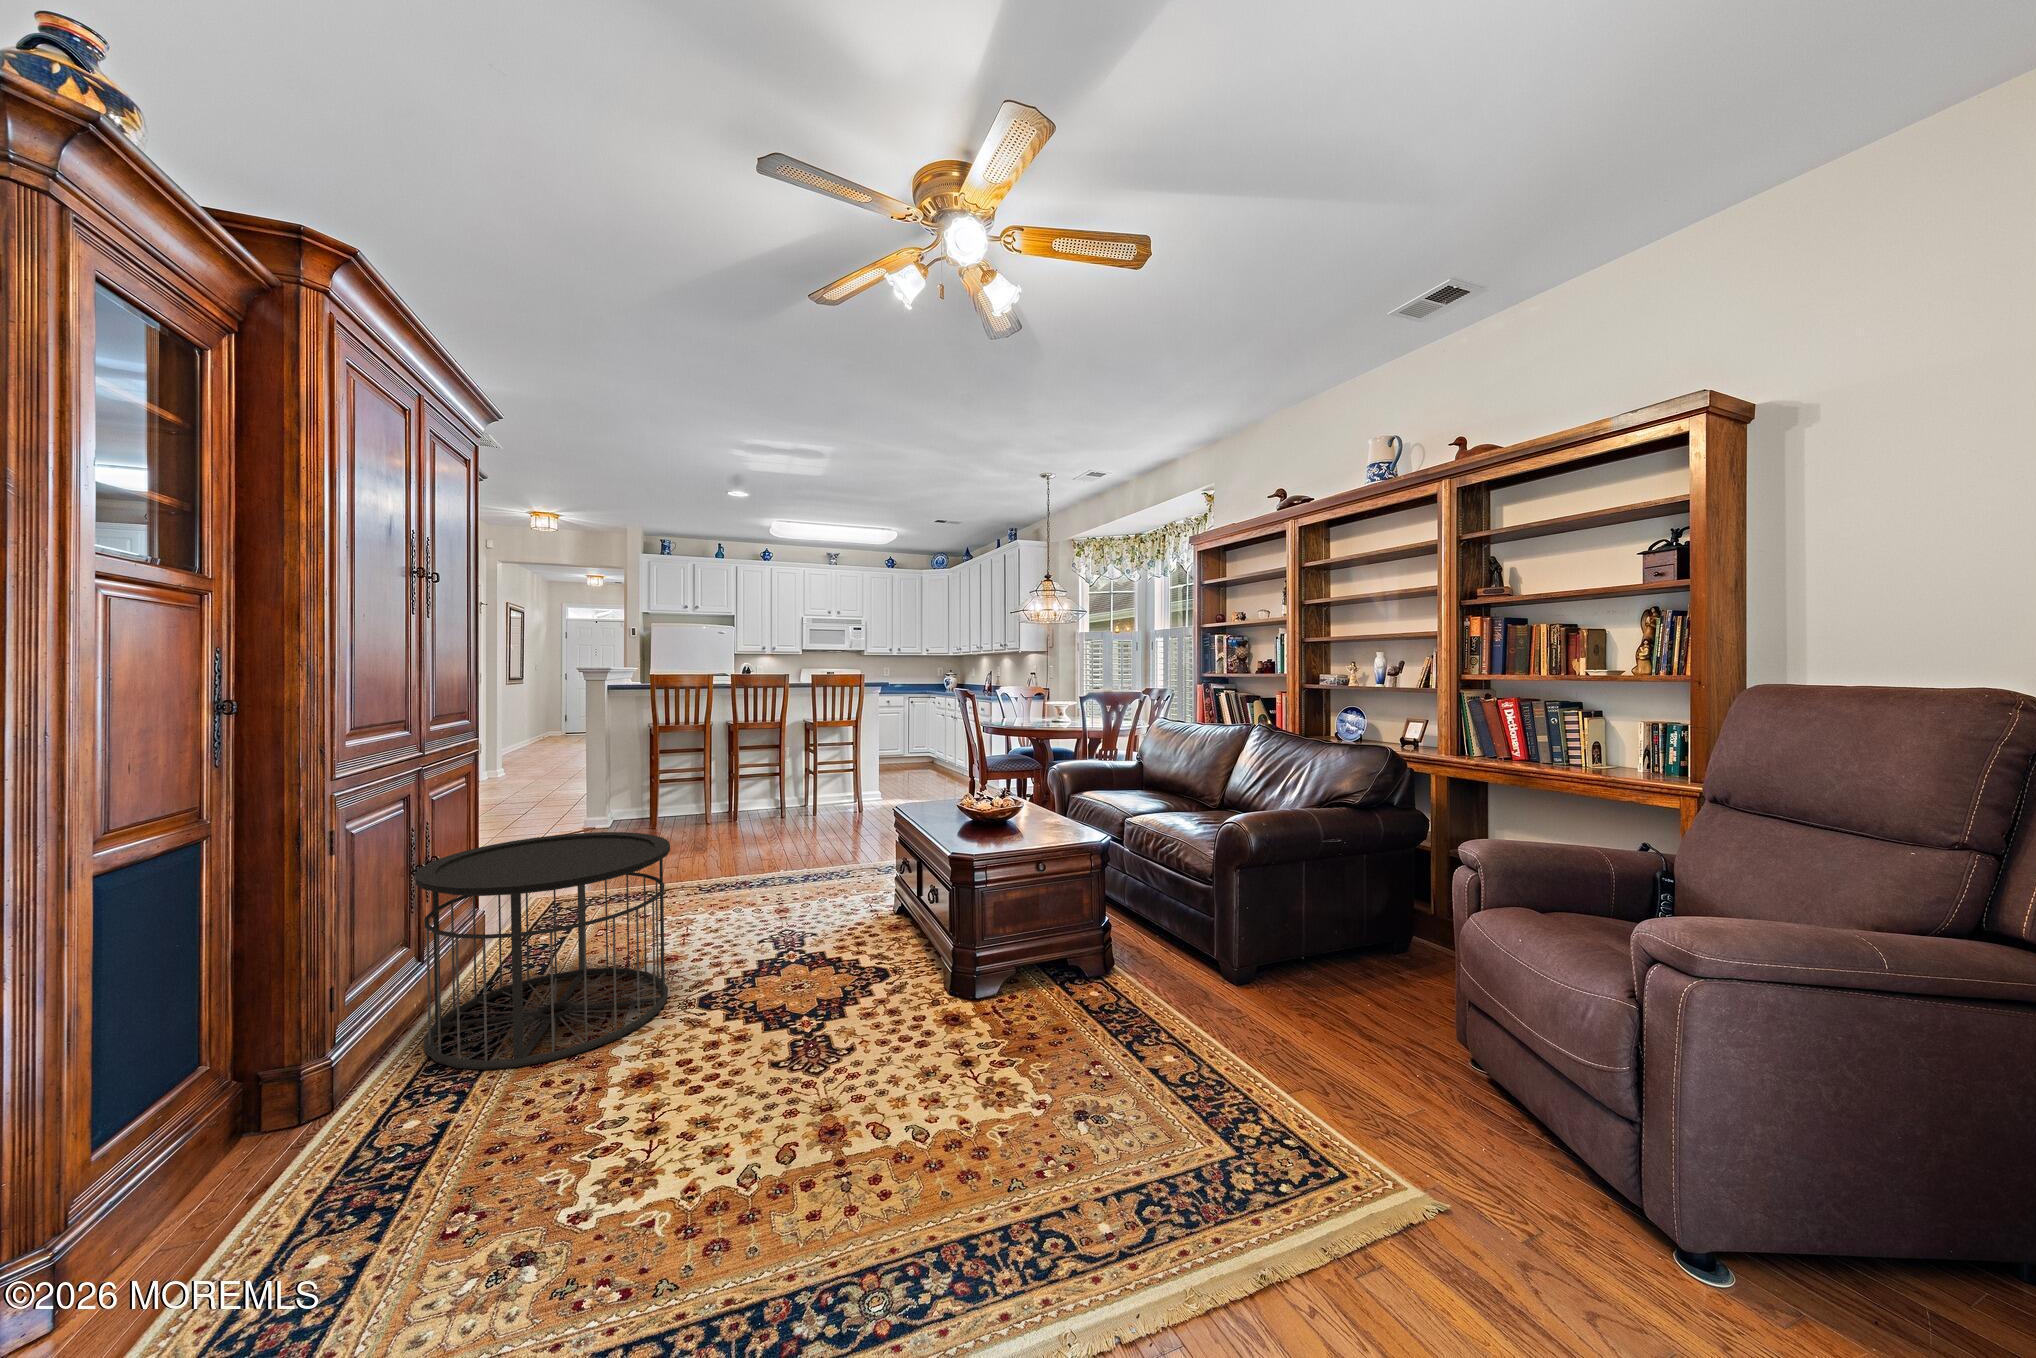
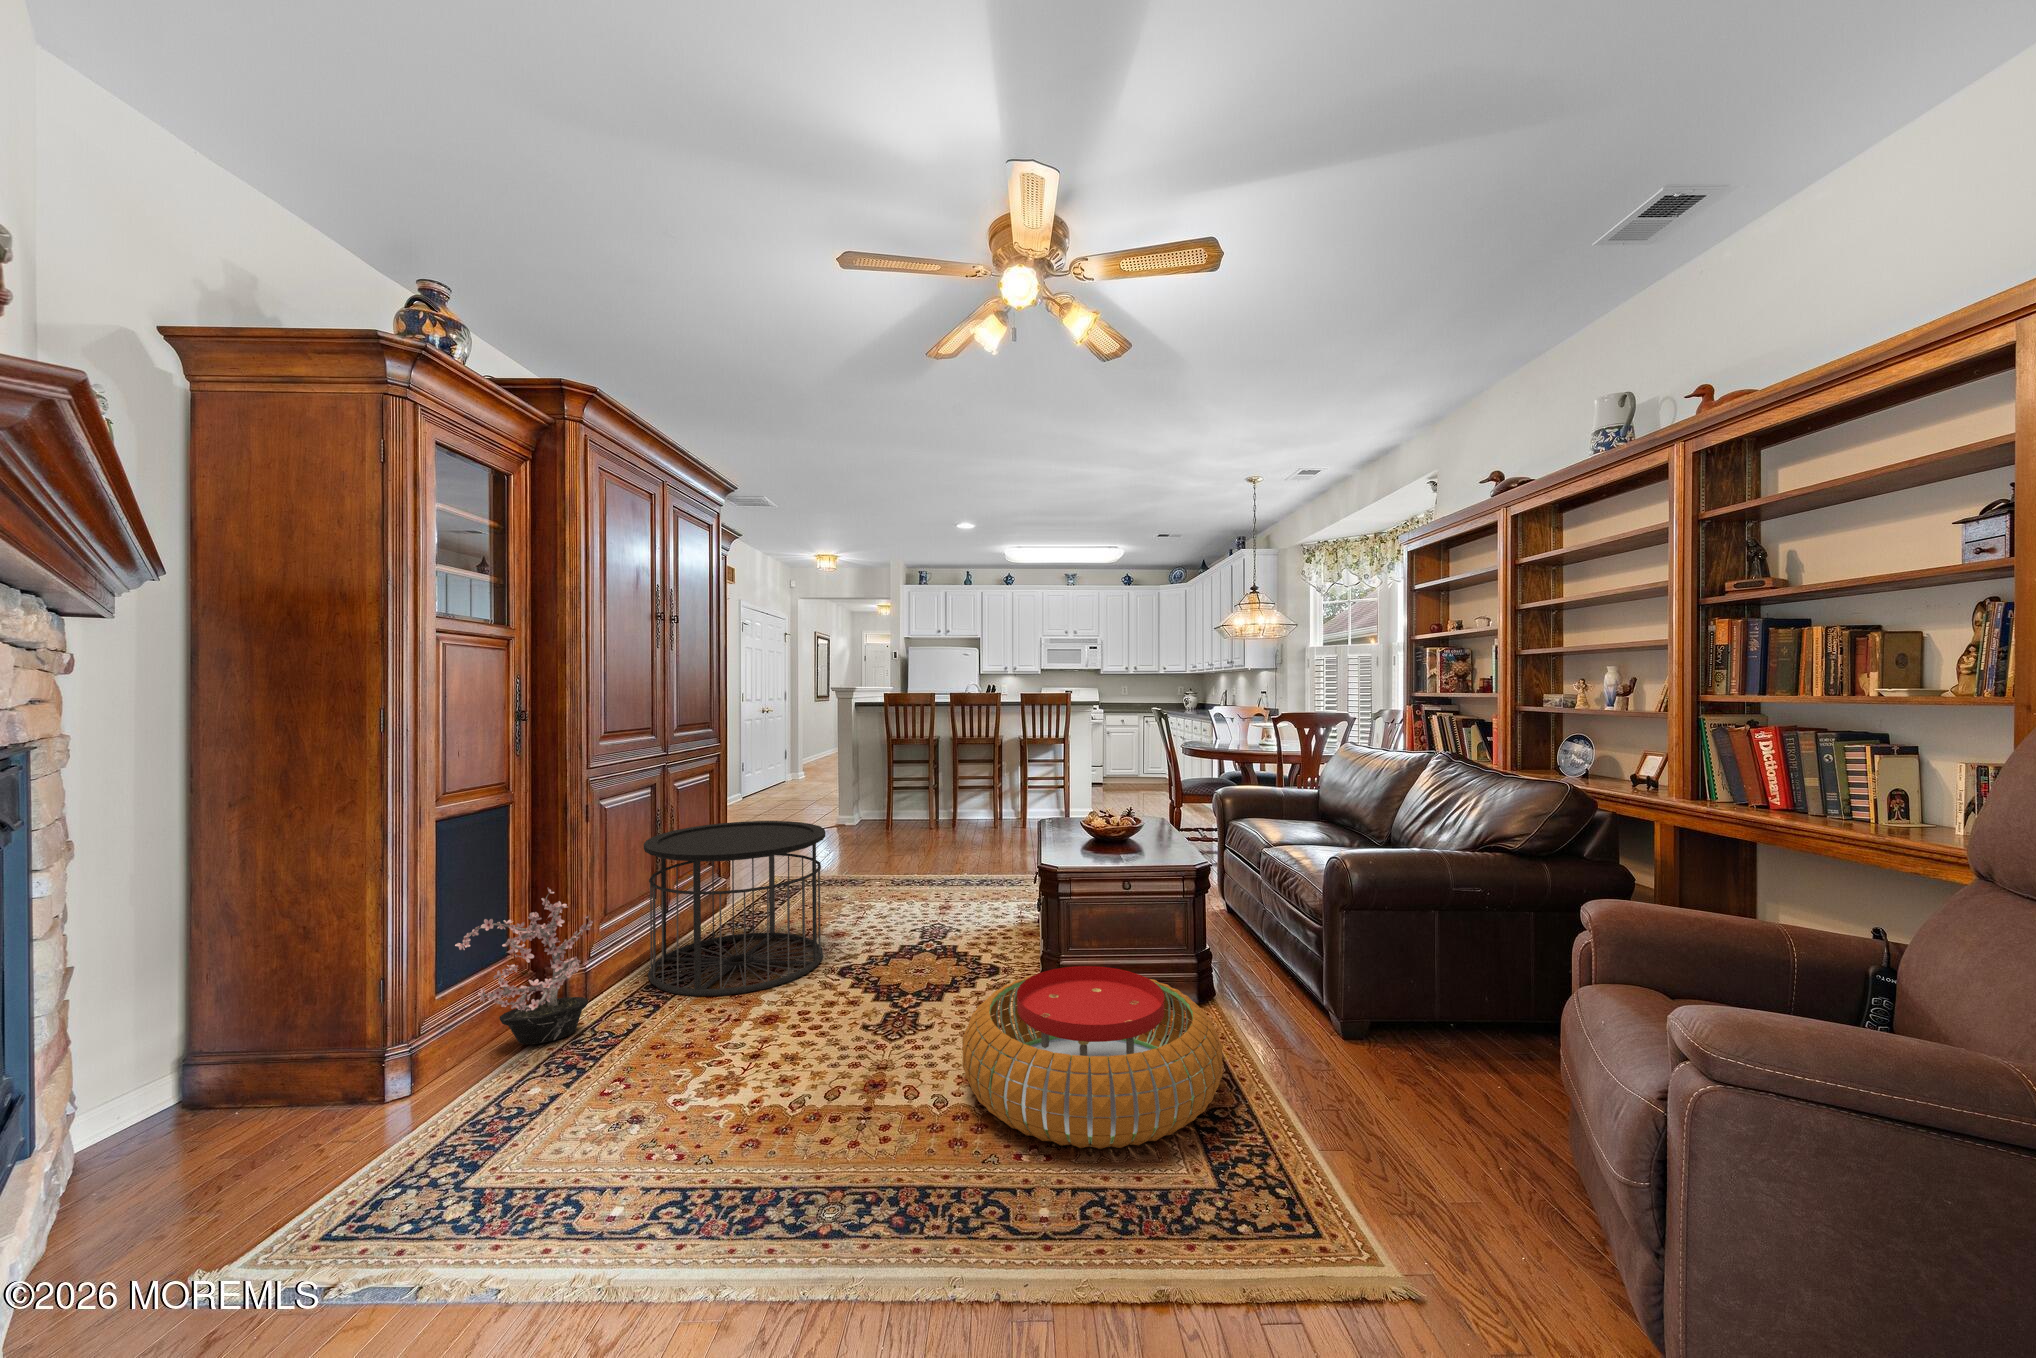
potted plant: none [131,952,374,1191] -> present [455,889,593,1044]
pouf: none [925,955,1195,1152] -> present [962,966,1223,1149]

